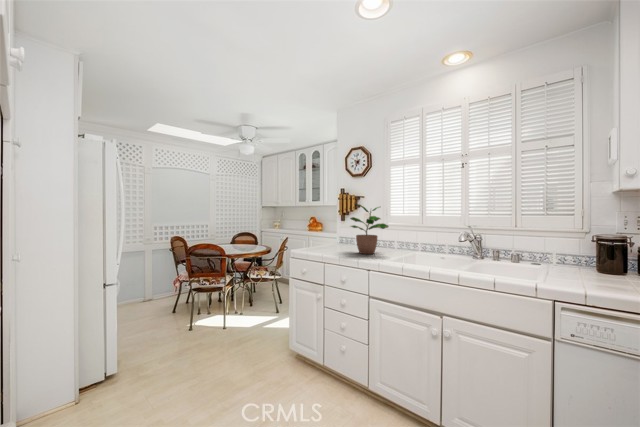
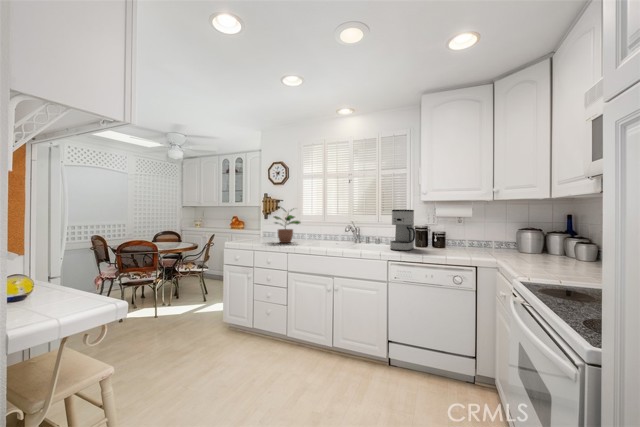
coffee maker: none [557,205,618,284] -> present [390,210,415,251]

